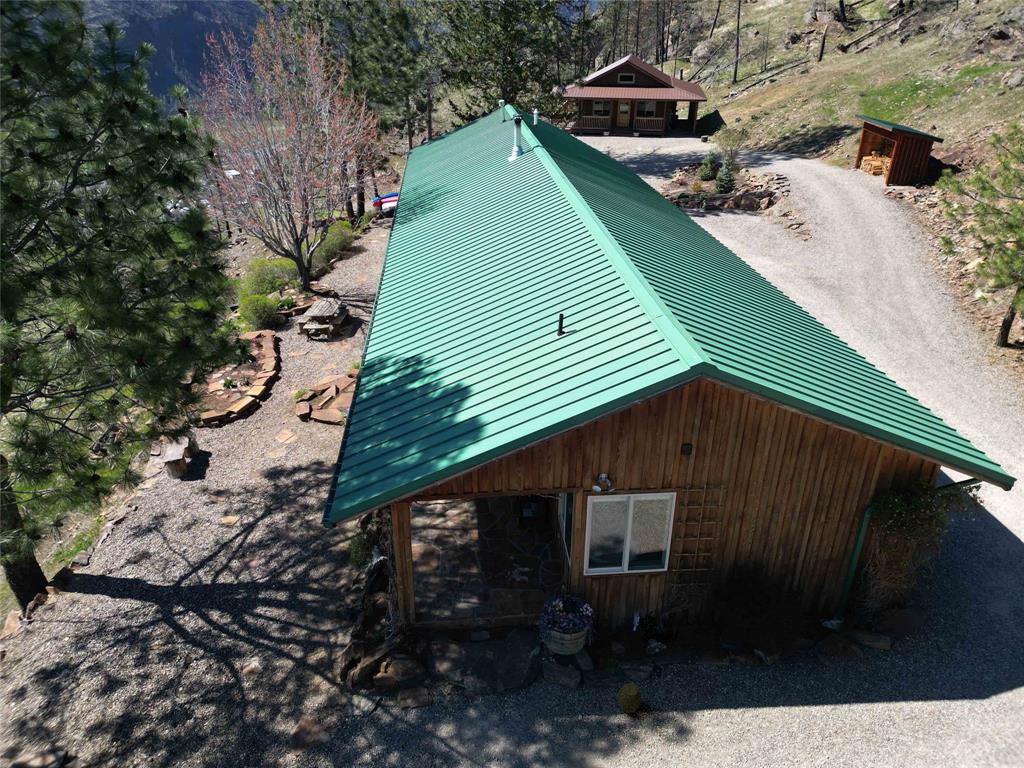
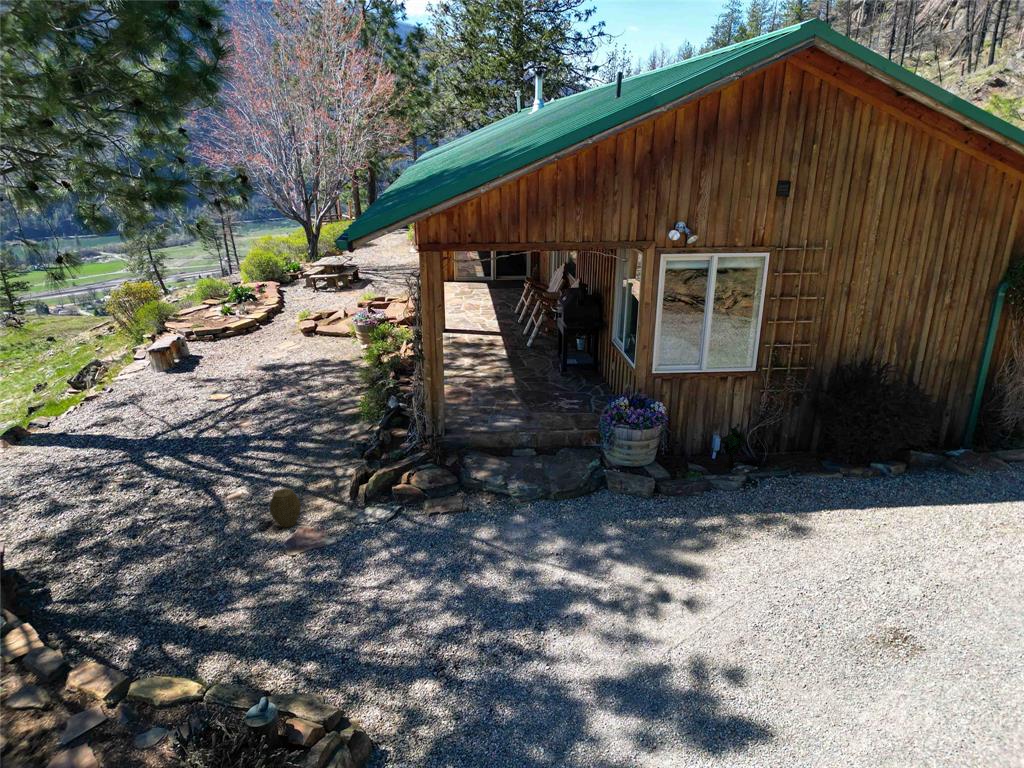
woven basket: present [618,684,641,714] -> present [270,489,301,528]

